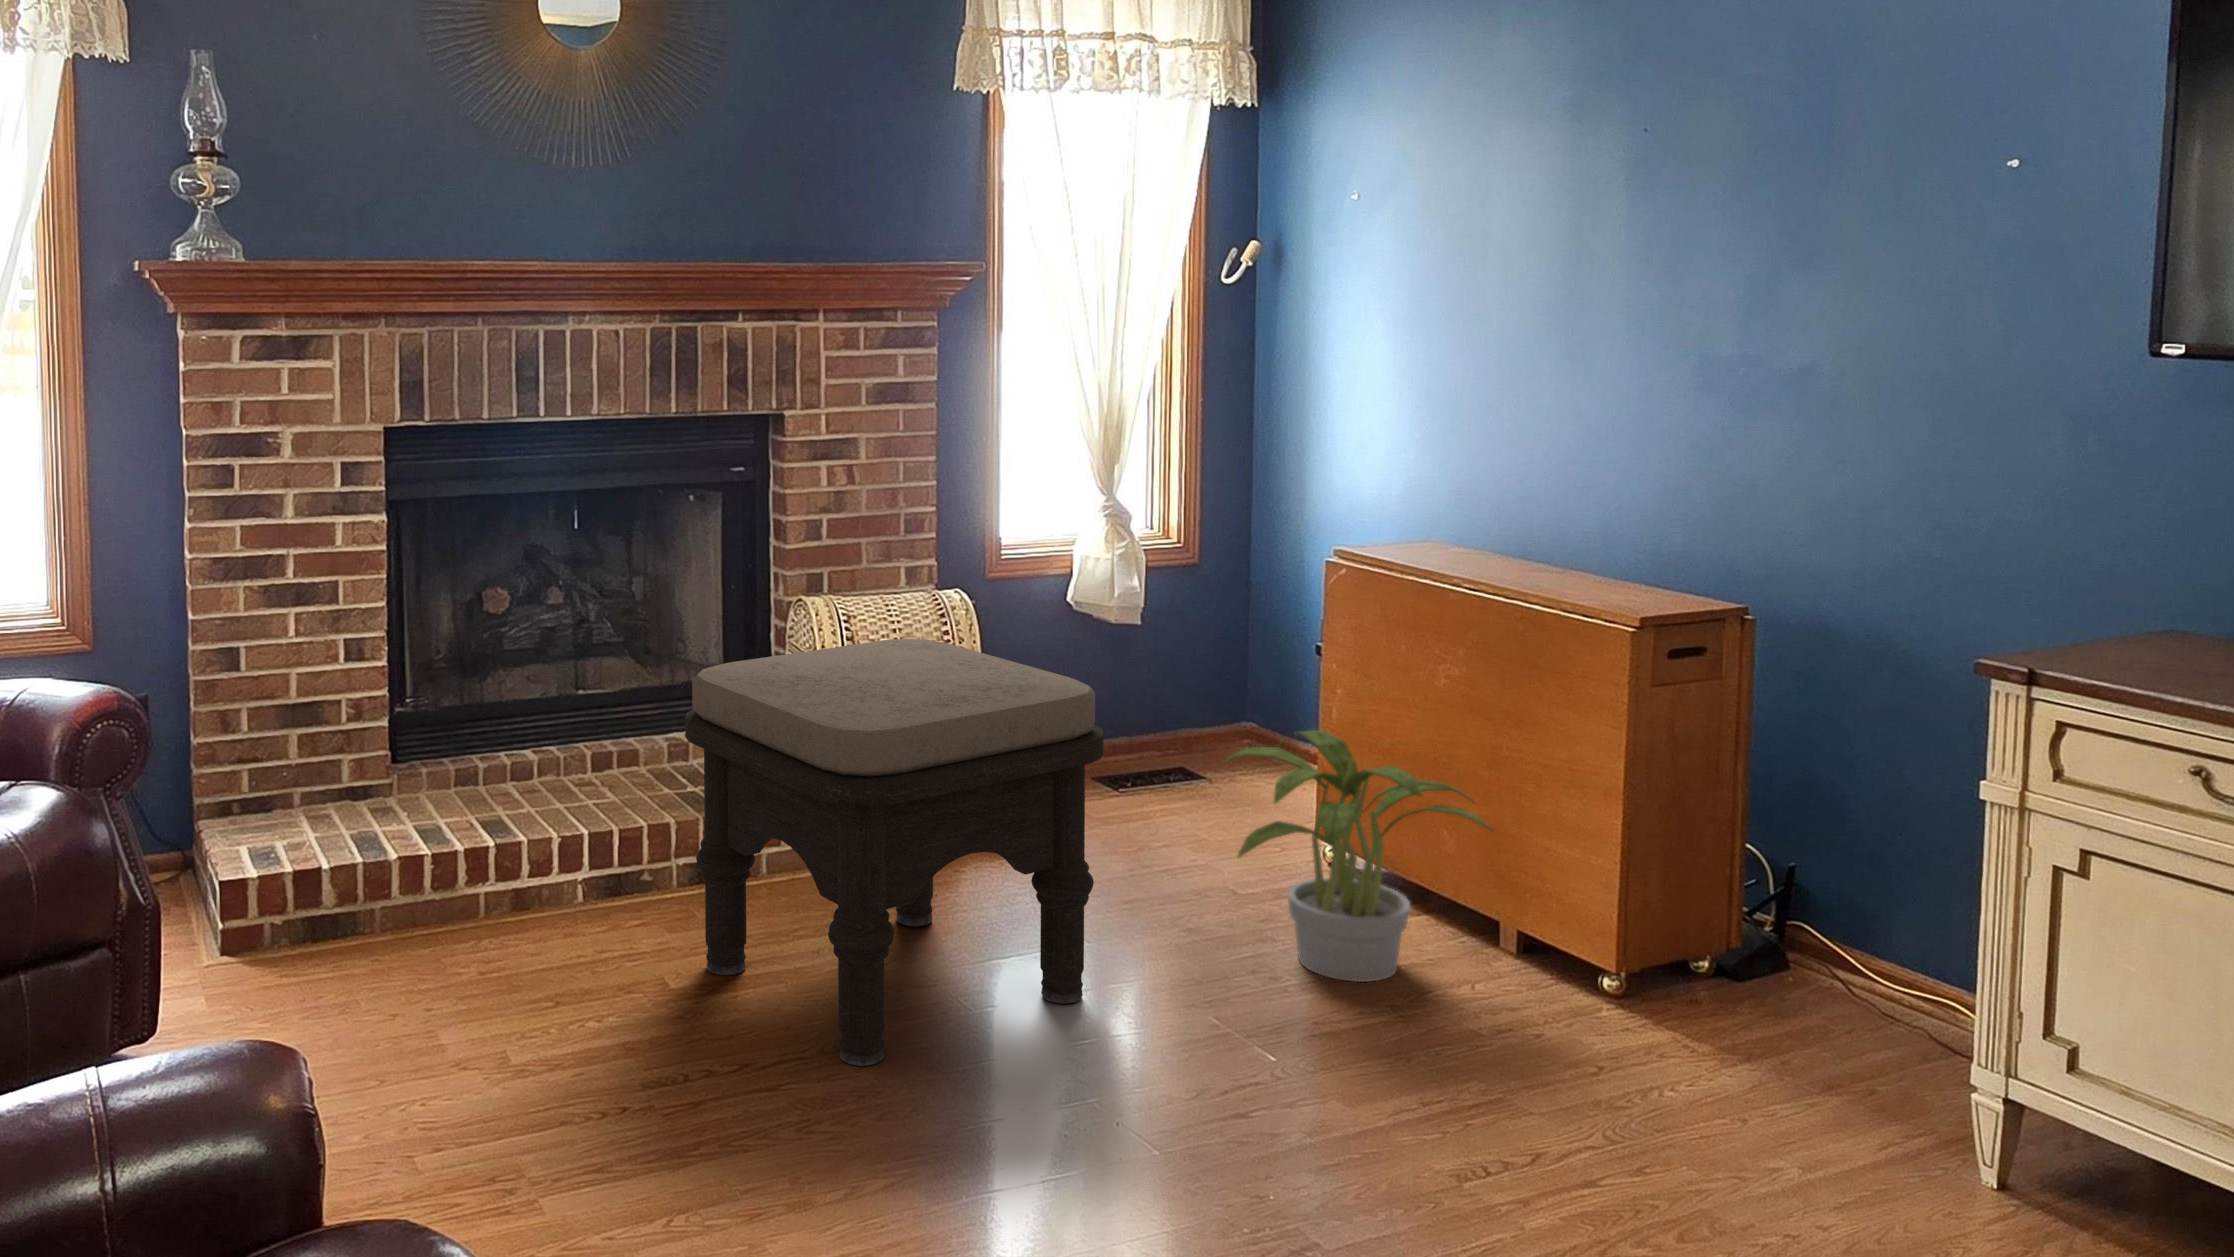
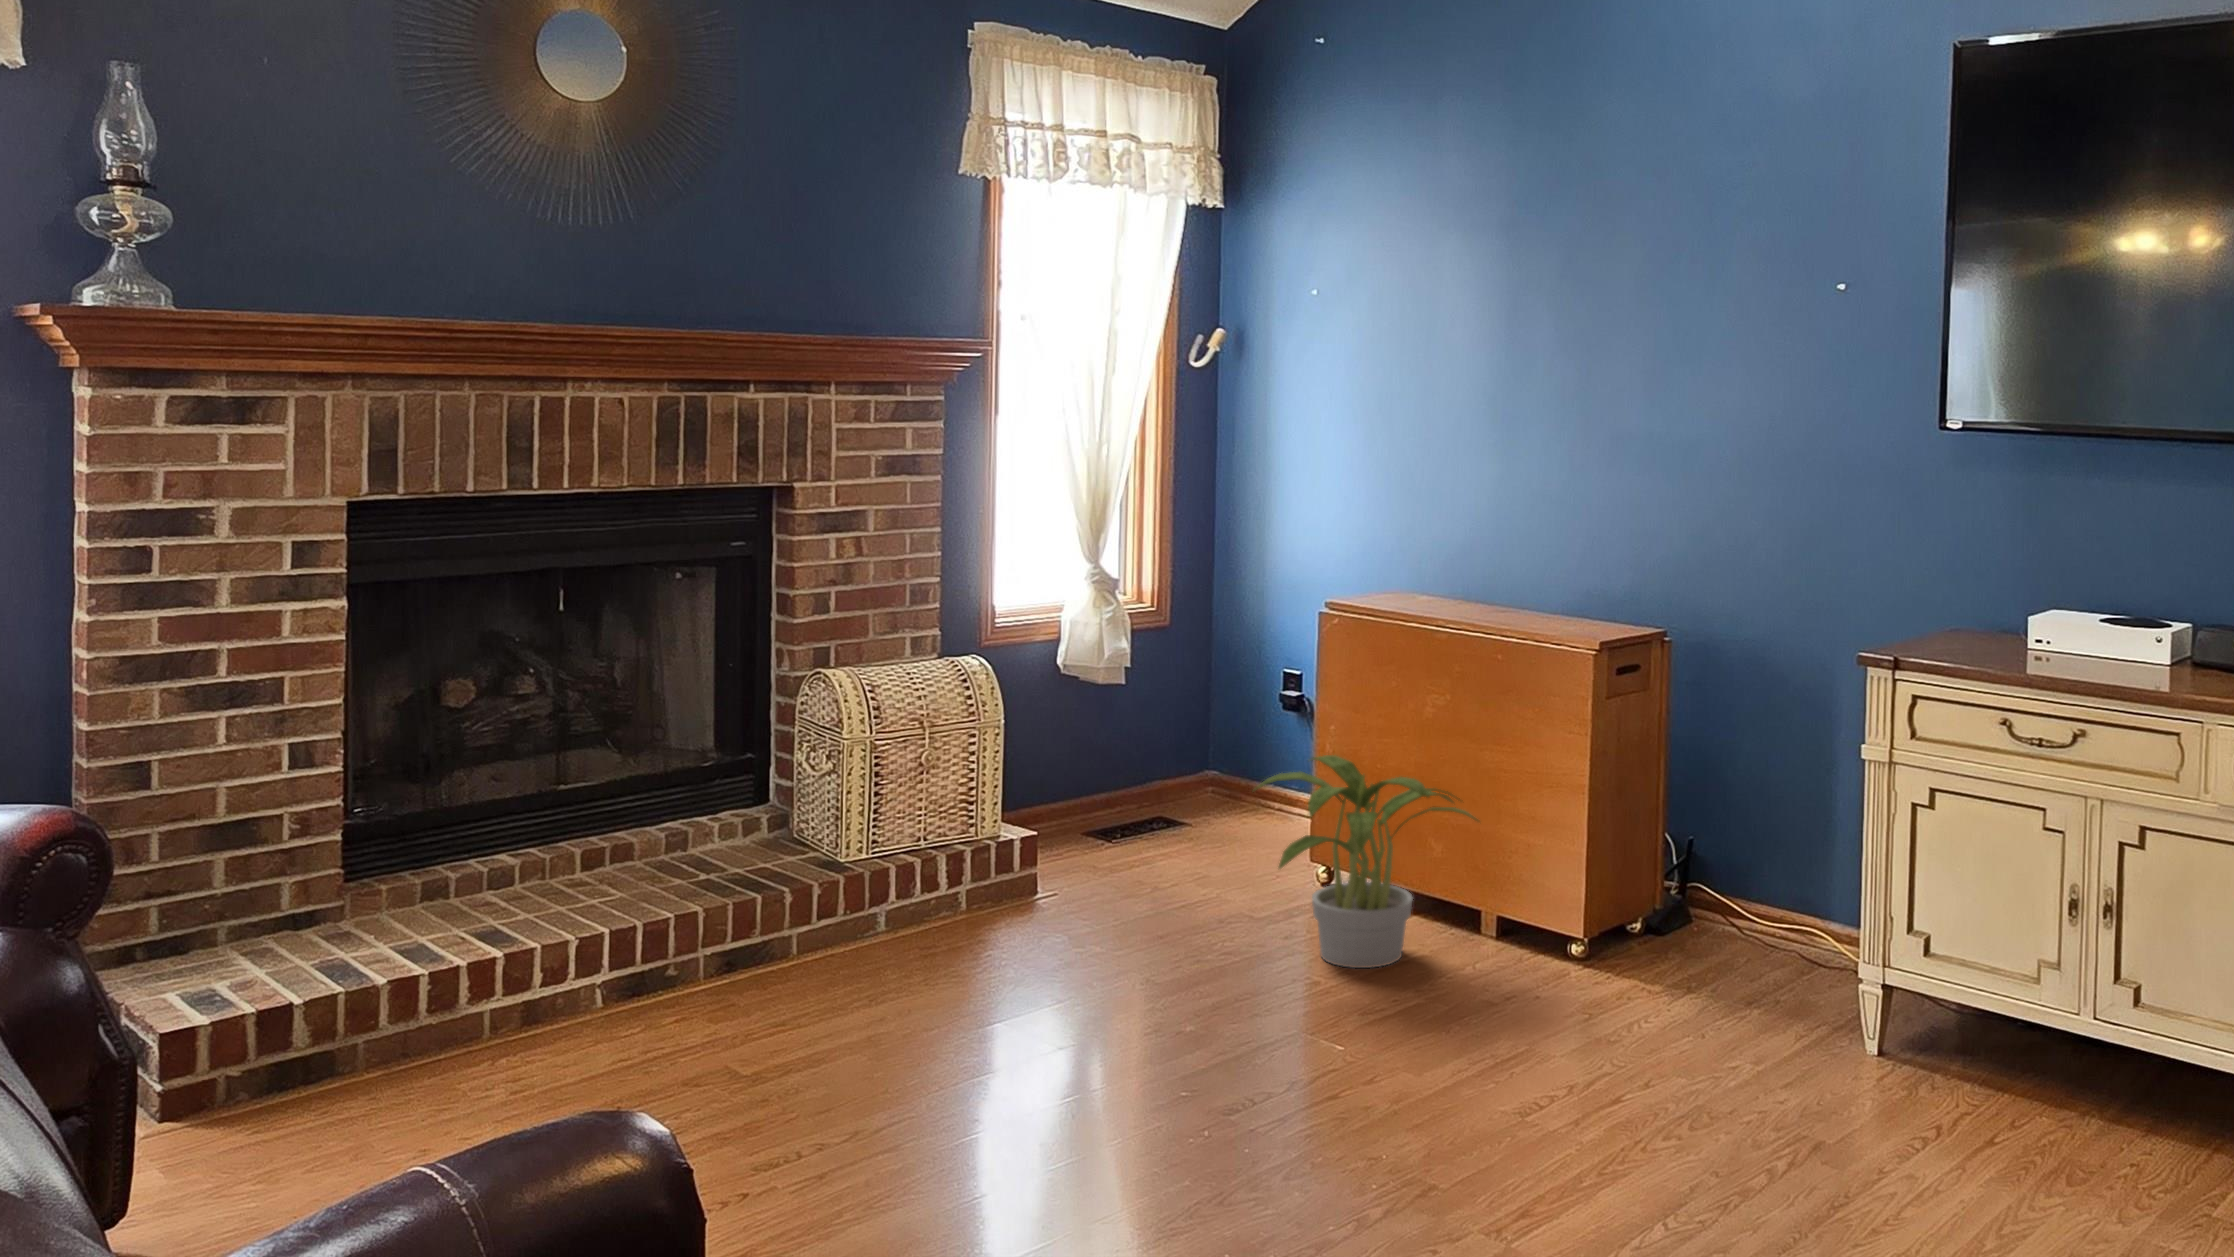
ottoman: present [685,639,1103,1066] -> none [756,698,1172,1102]

